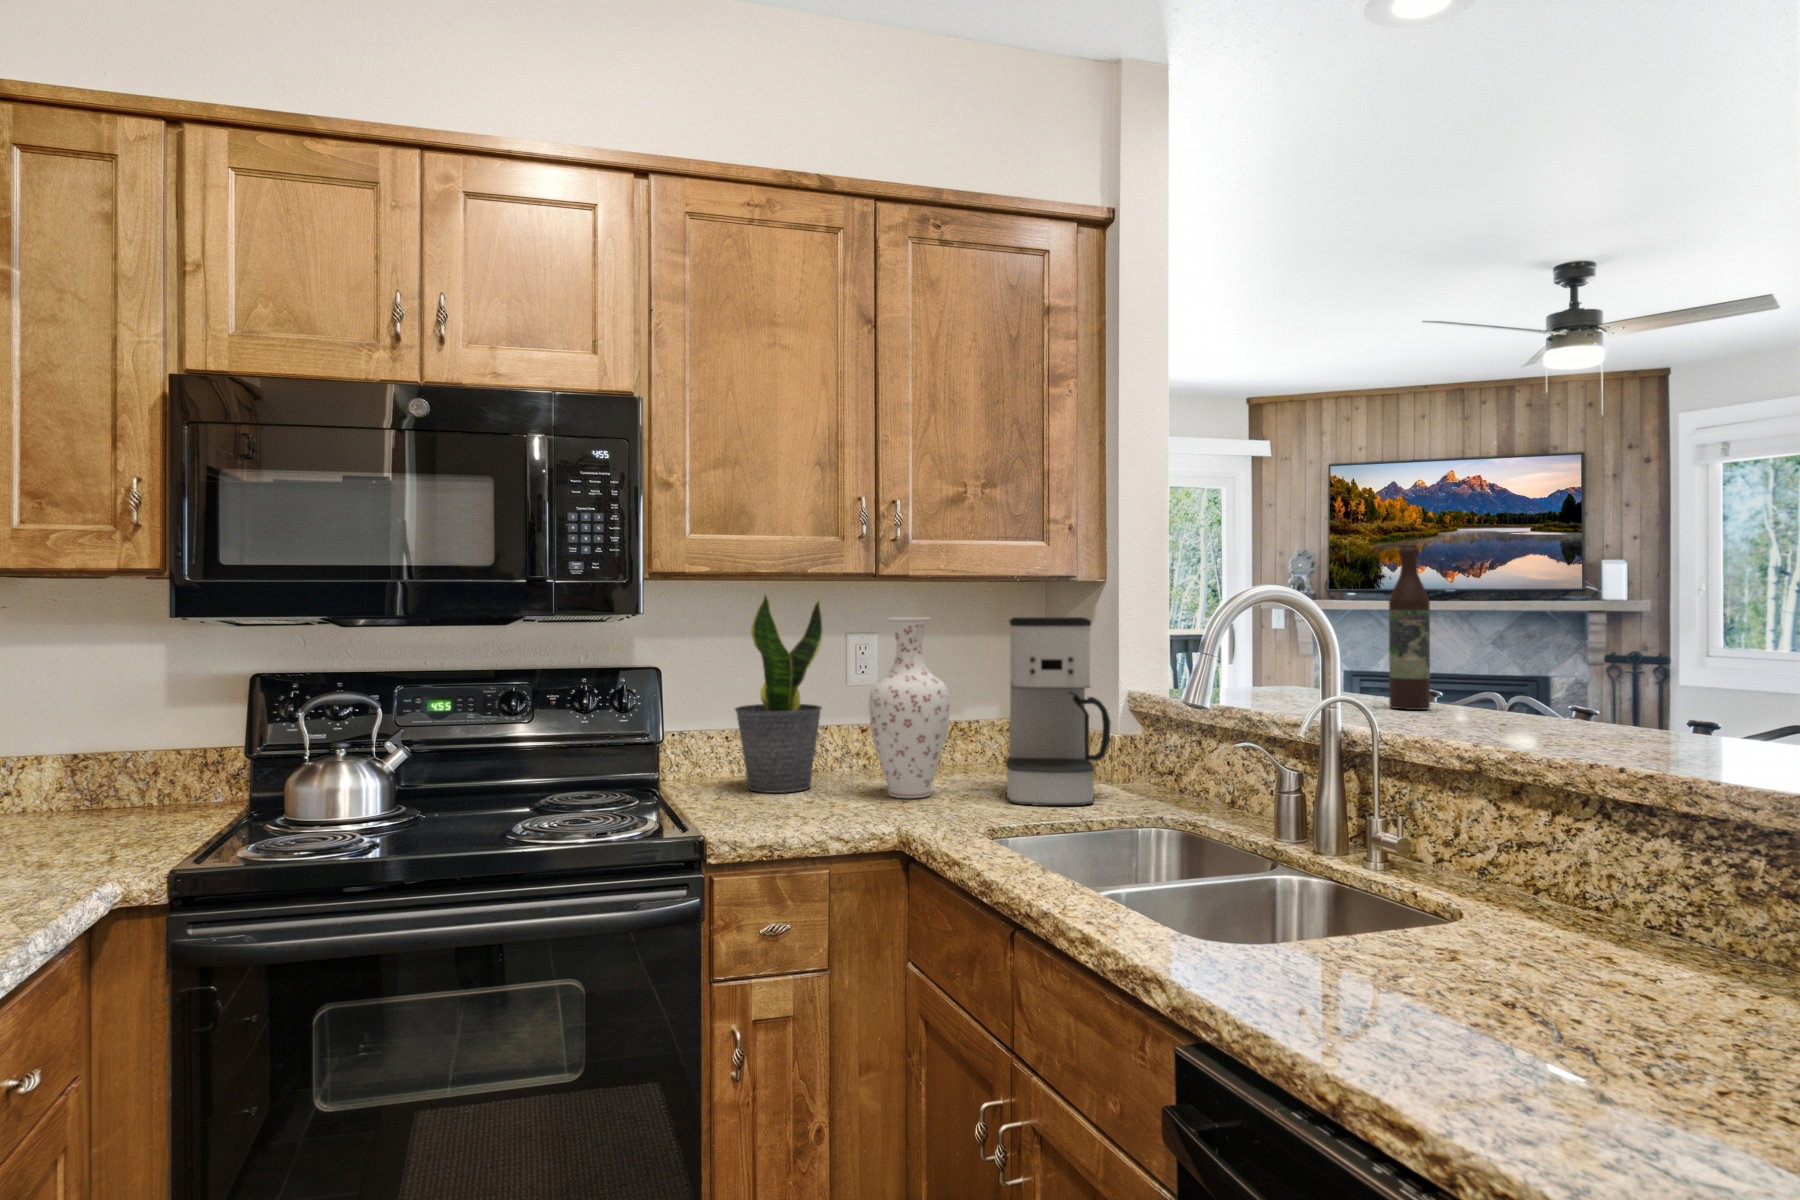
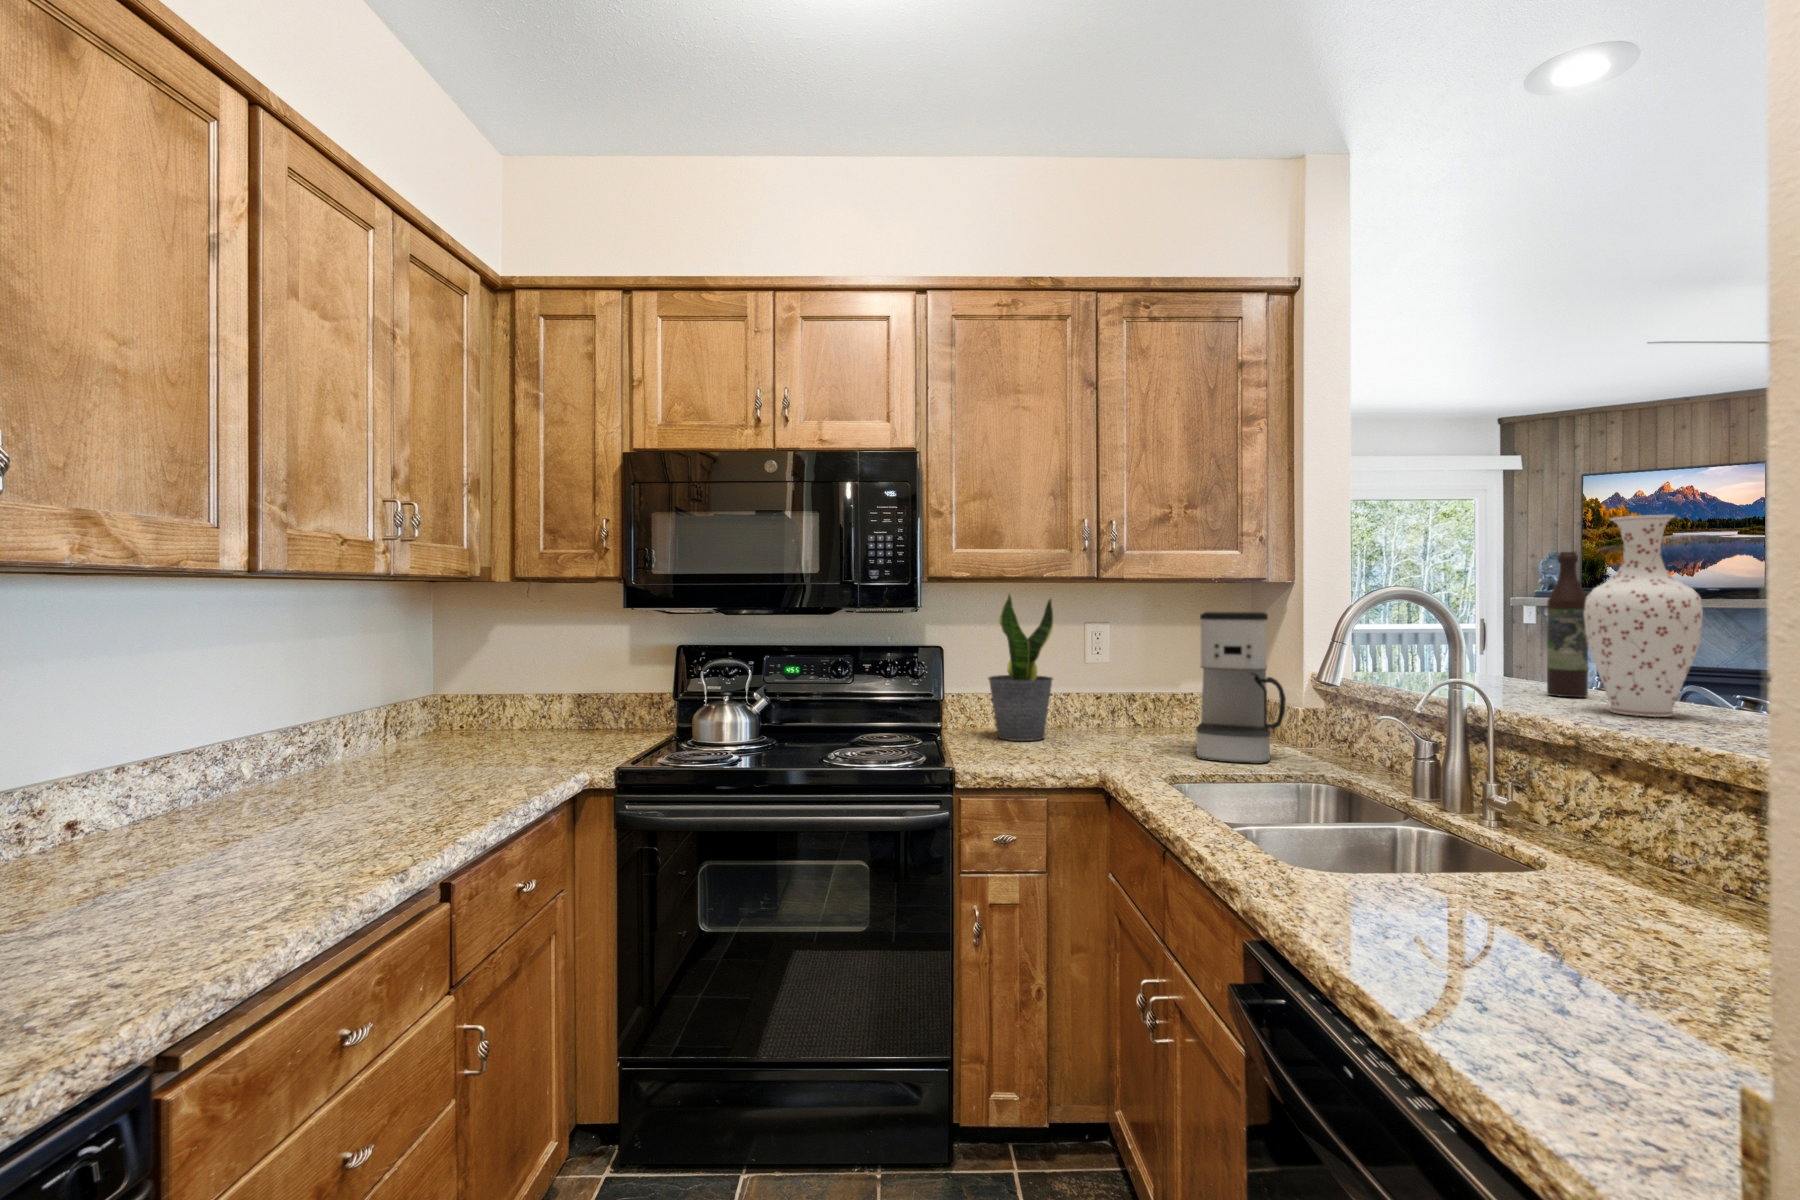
vase: present [869,618,950,798] -> present [1584,515,1703,717]

